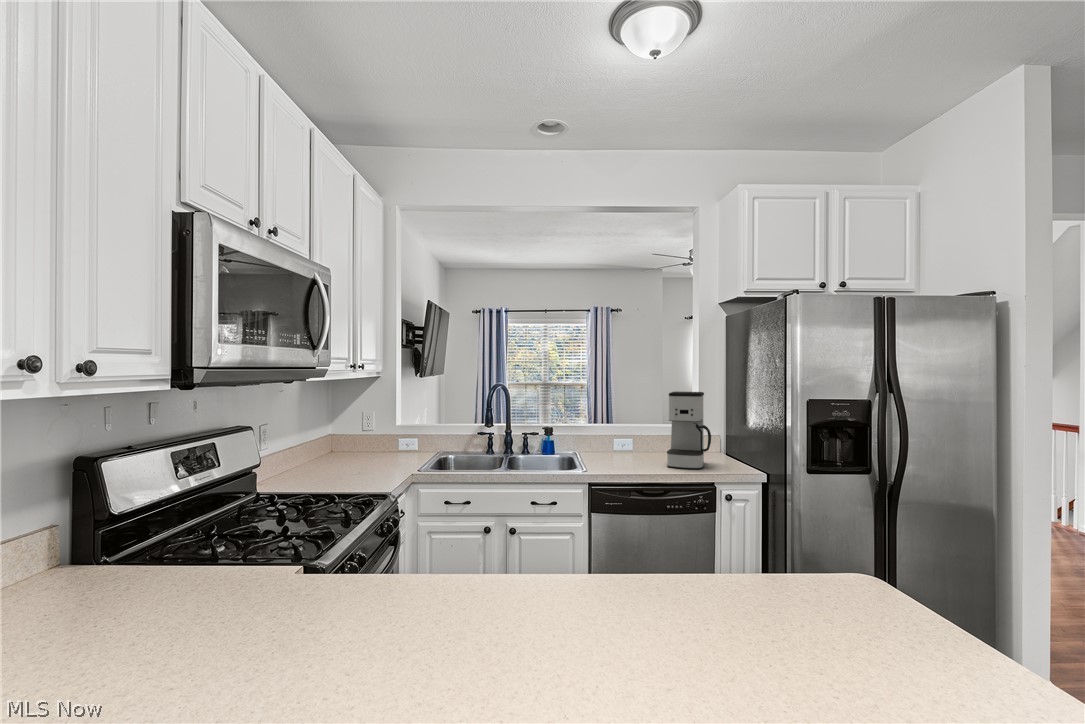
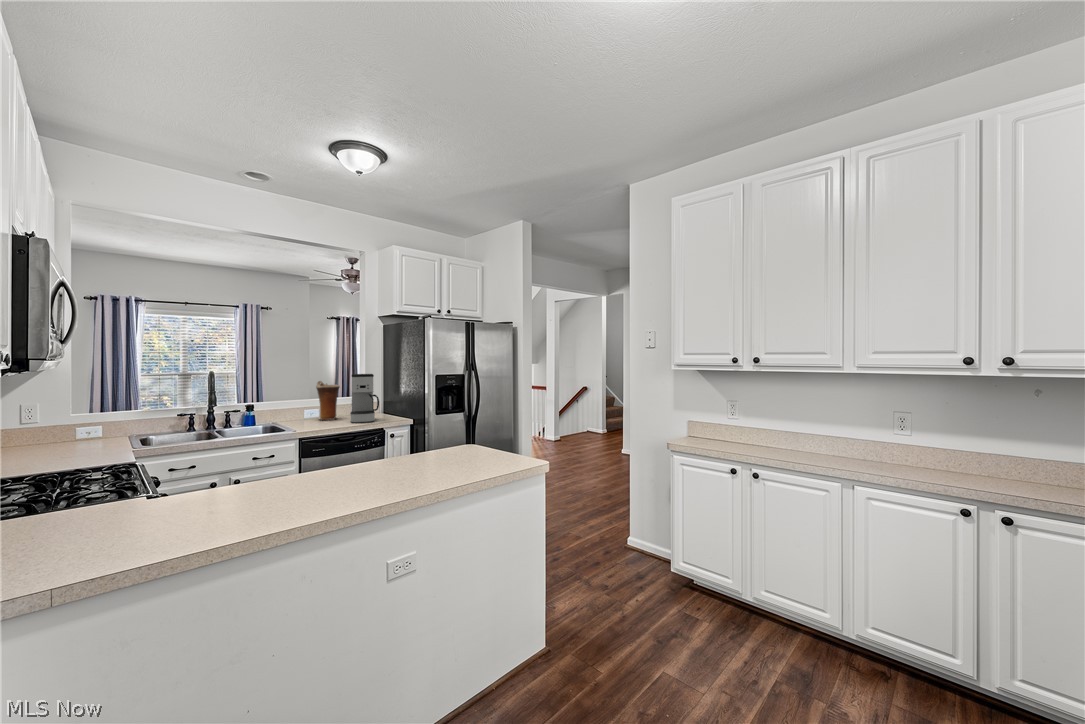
vase: none [627,400,659,457] -> present [316,381,340,420]

